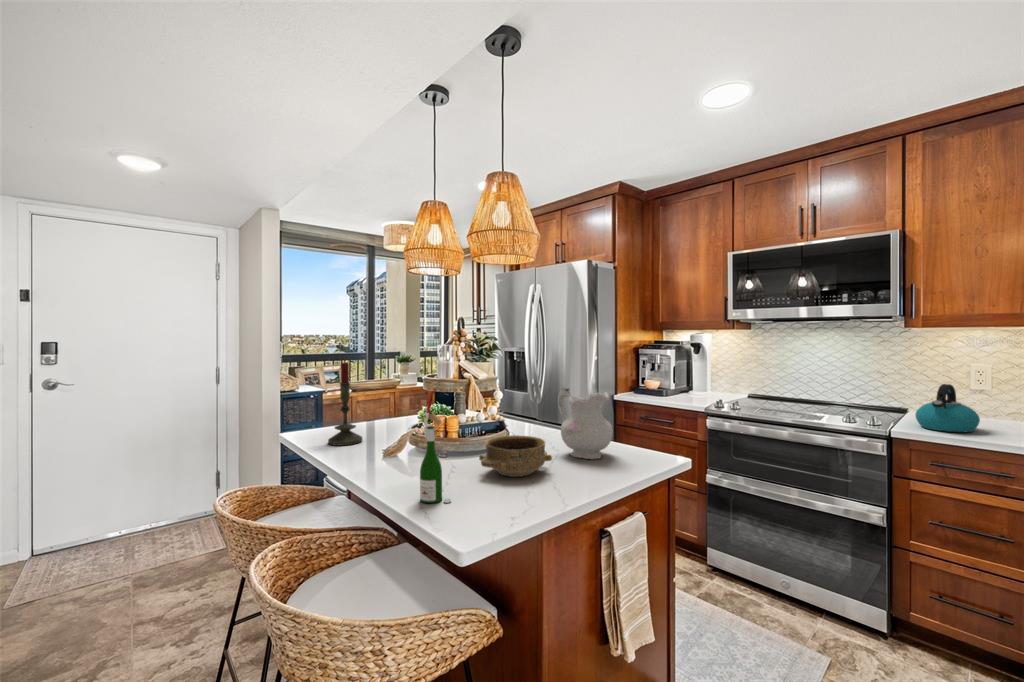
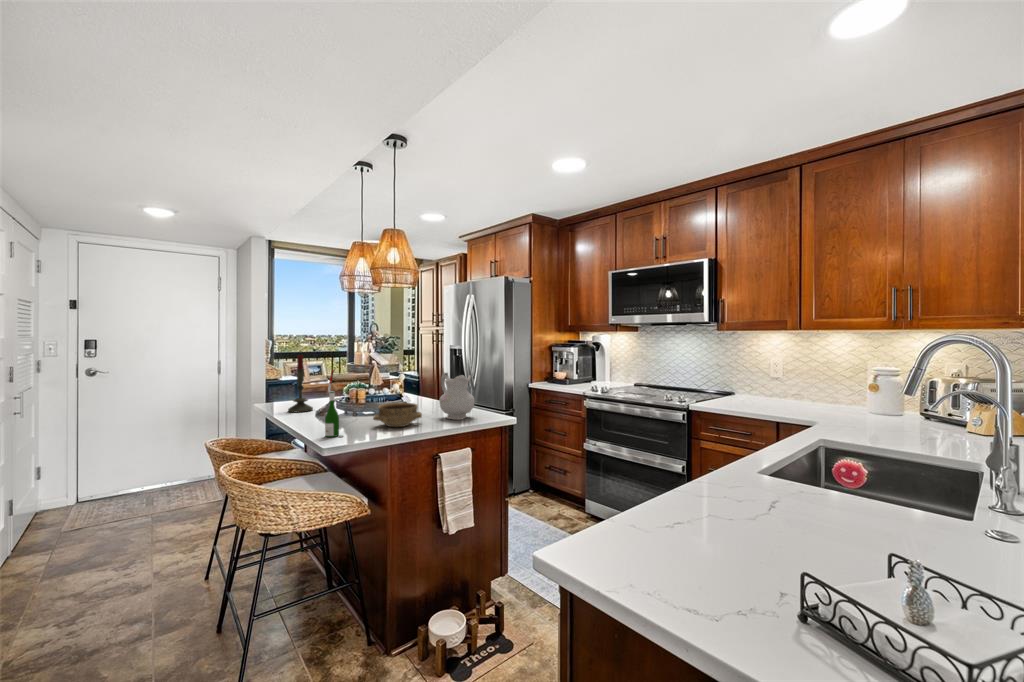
kettle: present [915,384,980,432] -> none [714,373,752,407]

